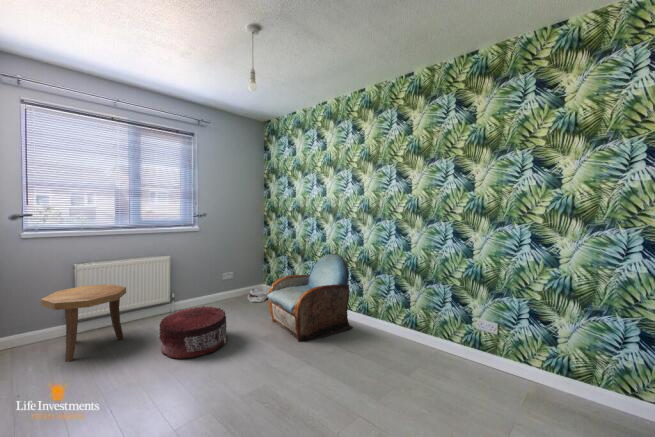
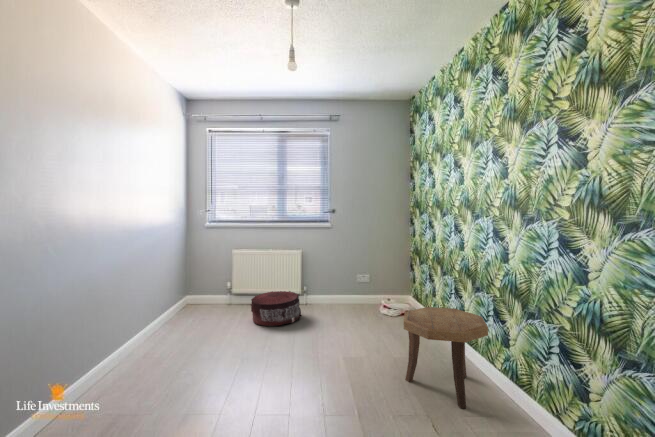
armchair: present [267,254,353,342] -> none [340,257,413,337]
side table: present [41,284,126,362] -> present [404,307,488,409]

